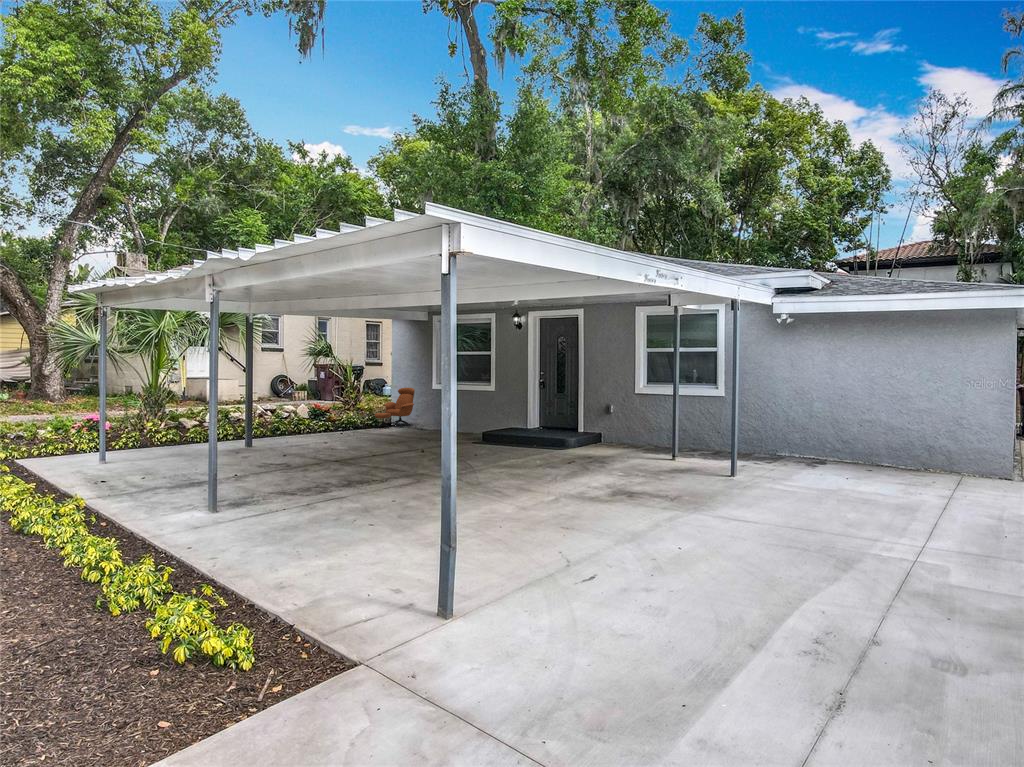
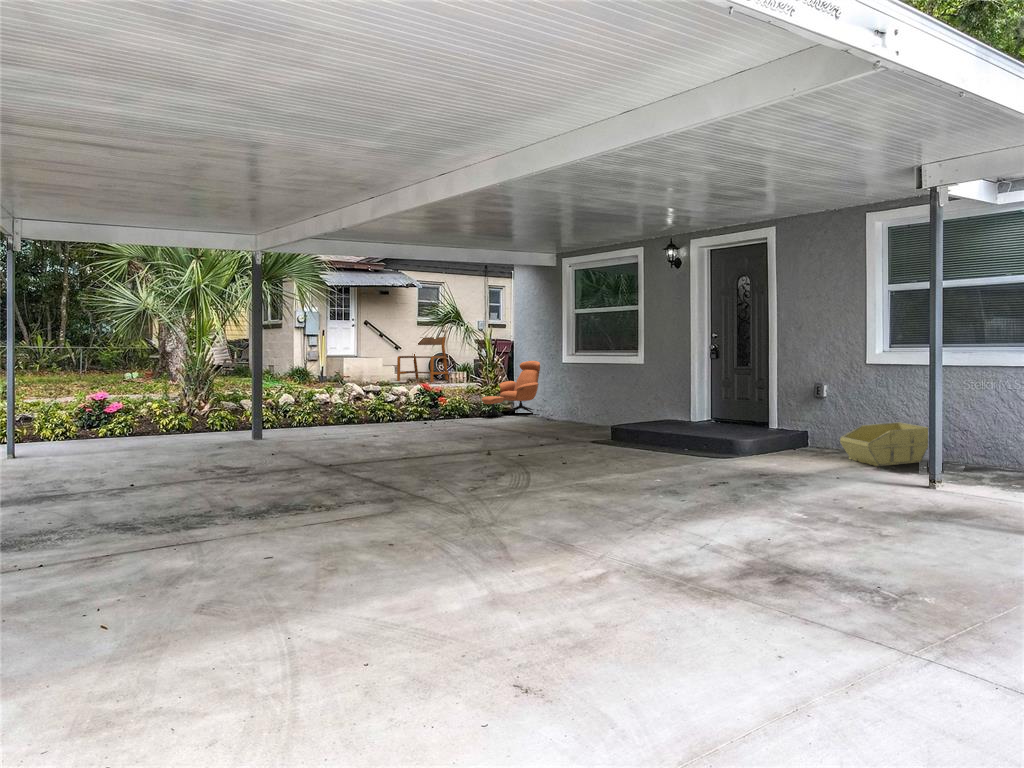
bench: none [263,366,308,403] -> present [397,337,448,382]
storage bin: none [624,426,670,450] -> present [840,422,928,466]

